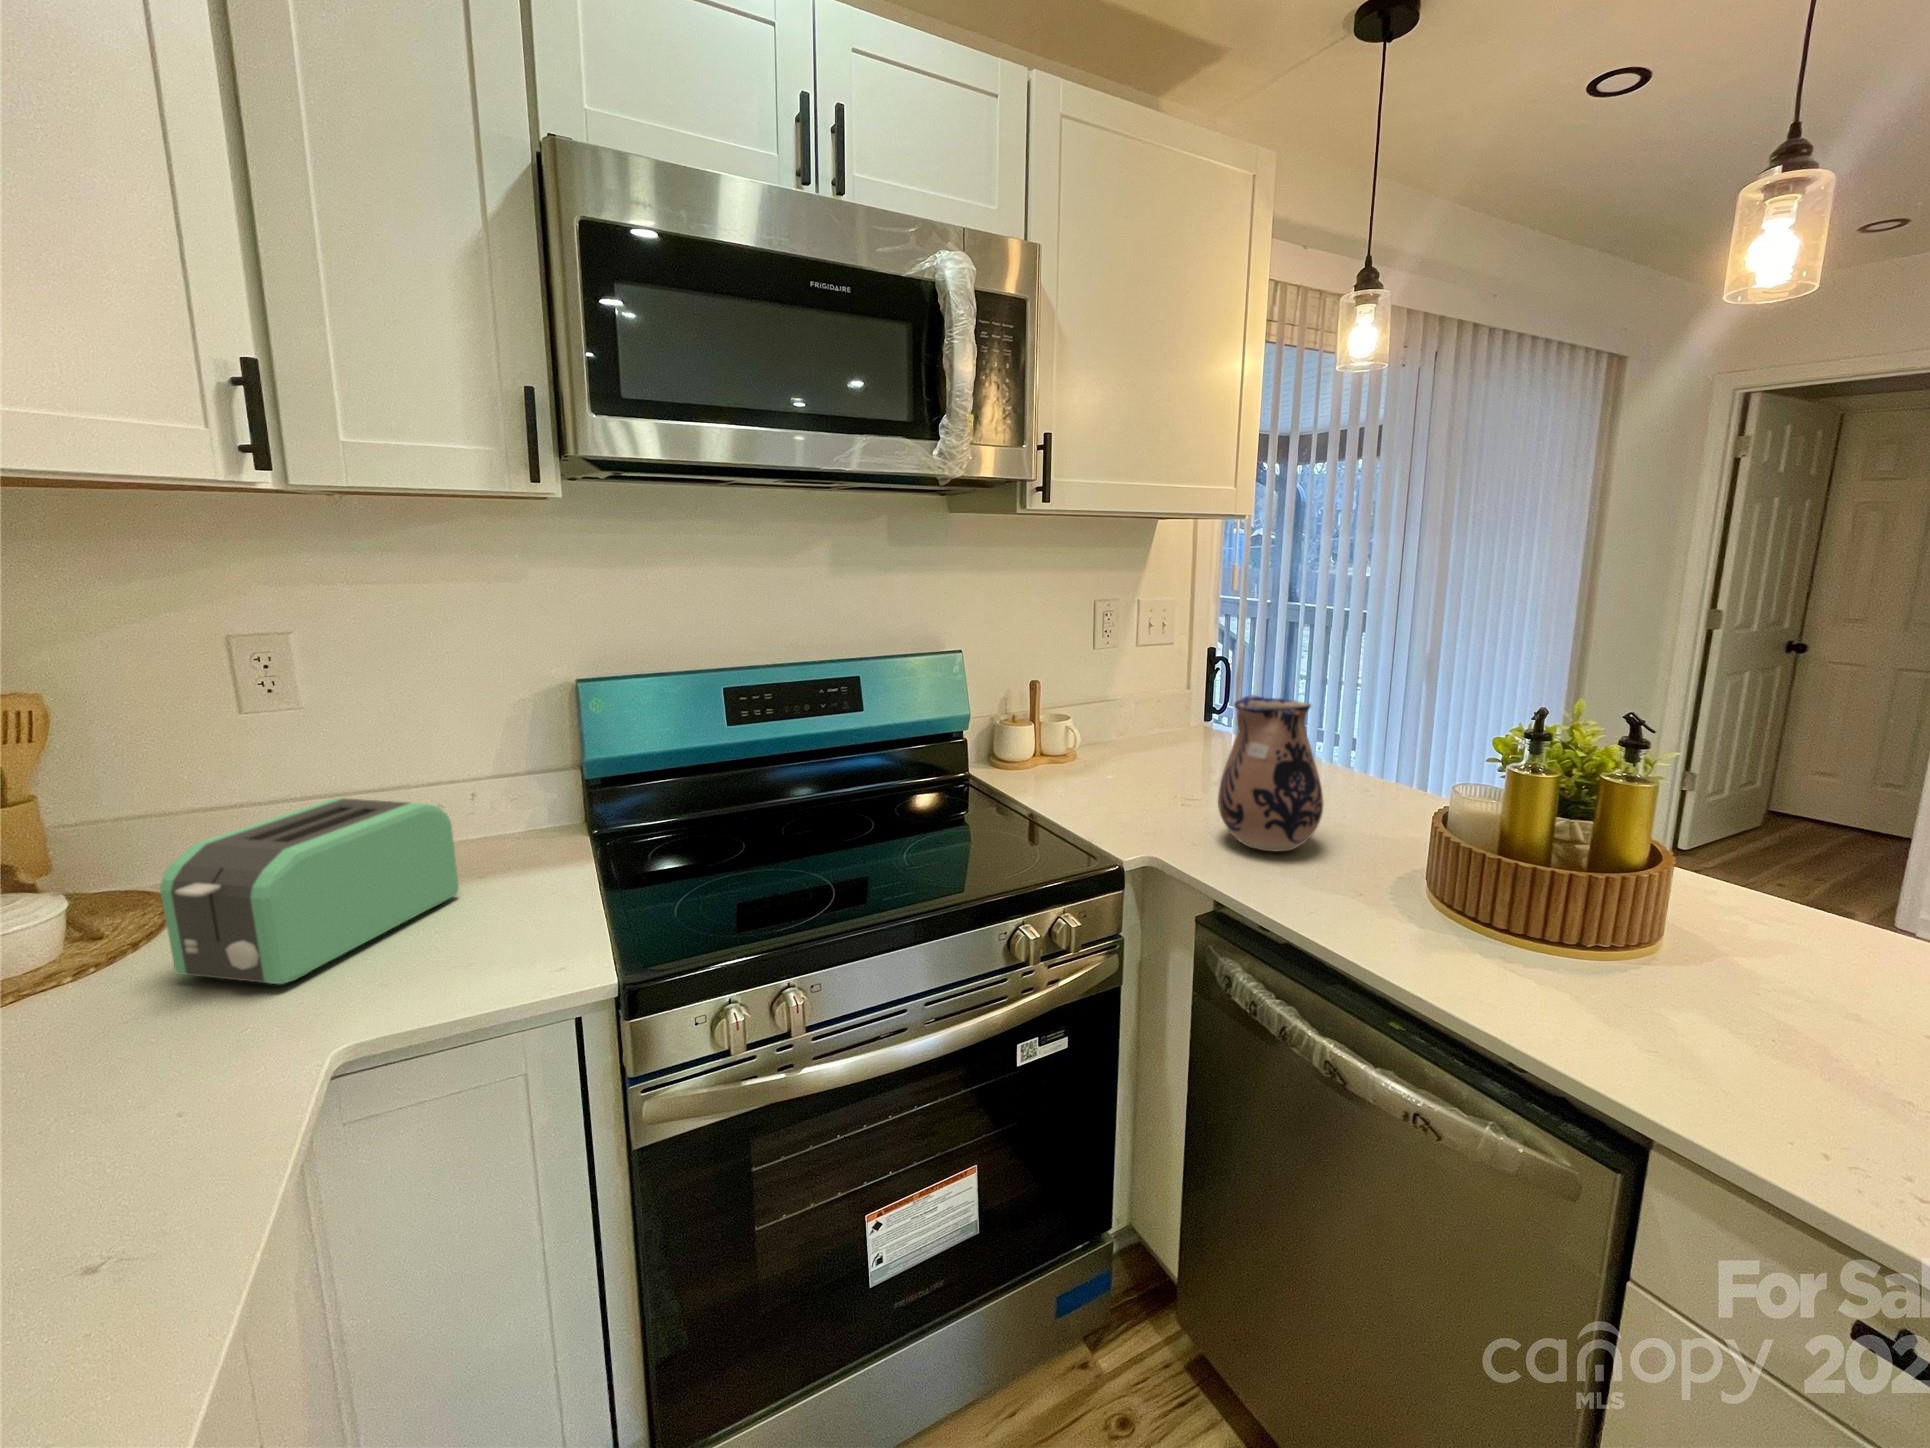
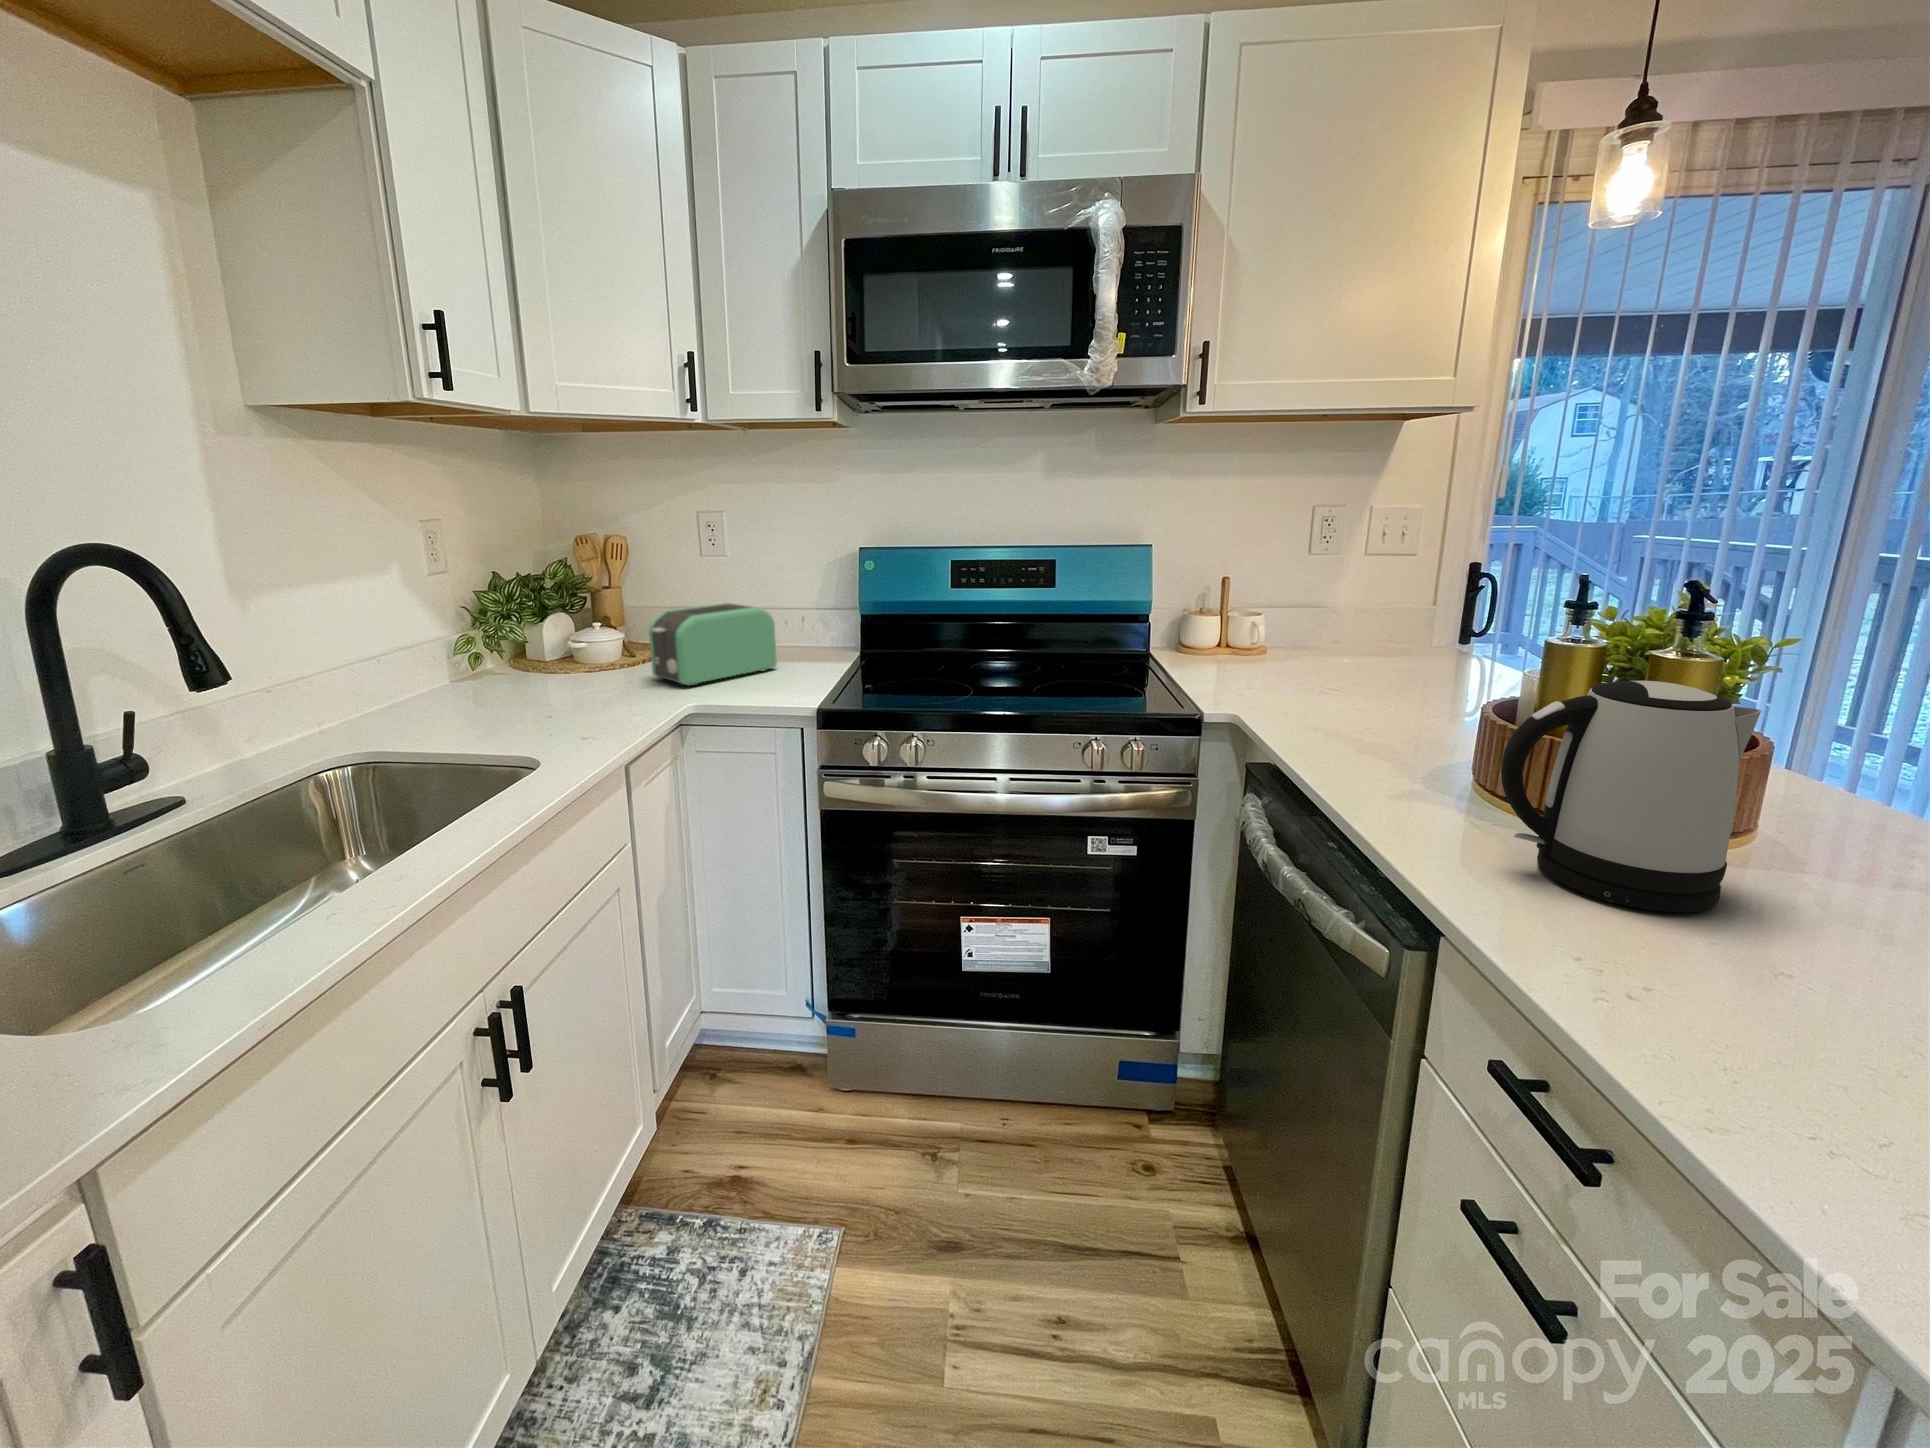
ceramic pitcher: present [1218,695,1324,851] -> none [1311,579,1423,727]
kettle: none [1611,826,1794,1056] -> present [1501,681,1761,912]

